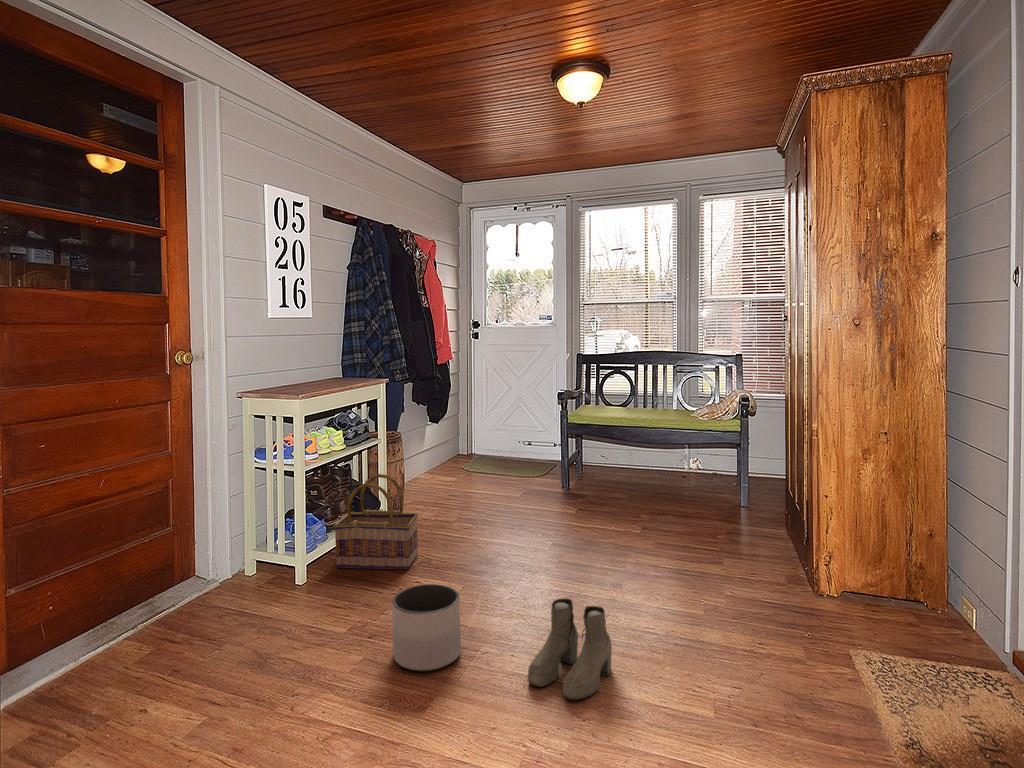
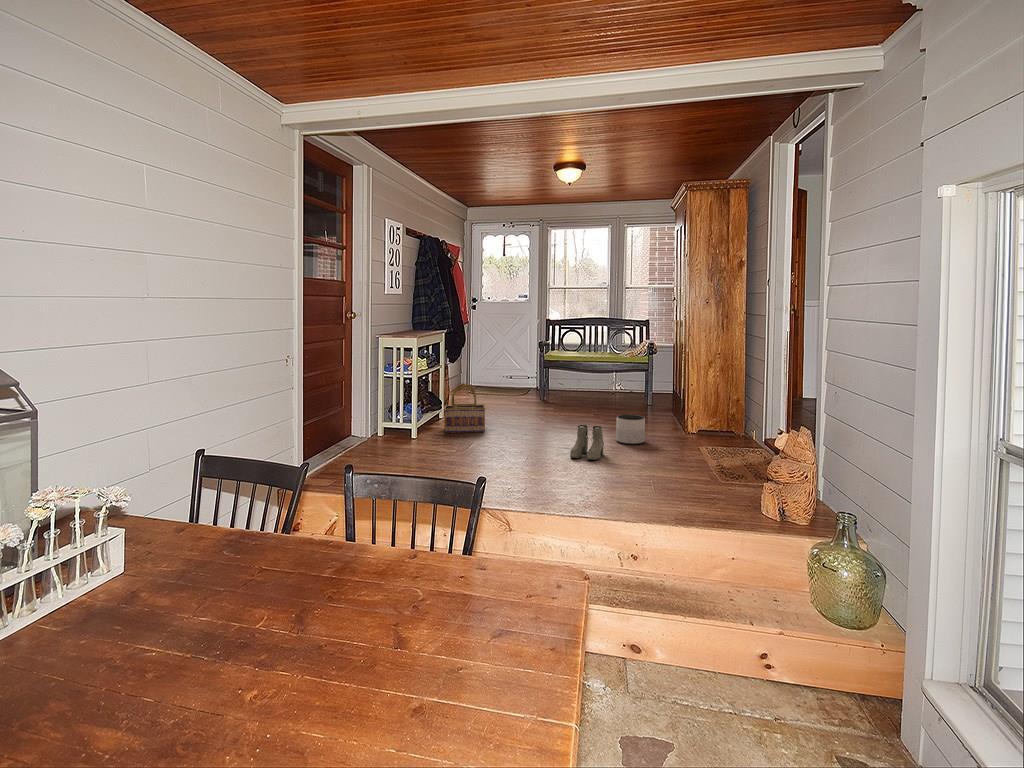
planter: present [392,584,461,671] -> present [616,415,645,444]

